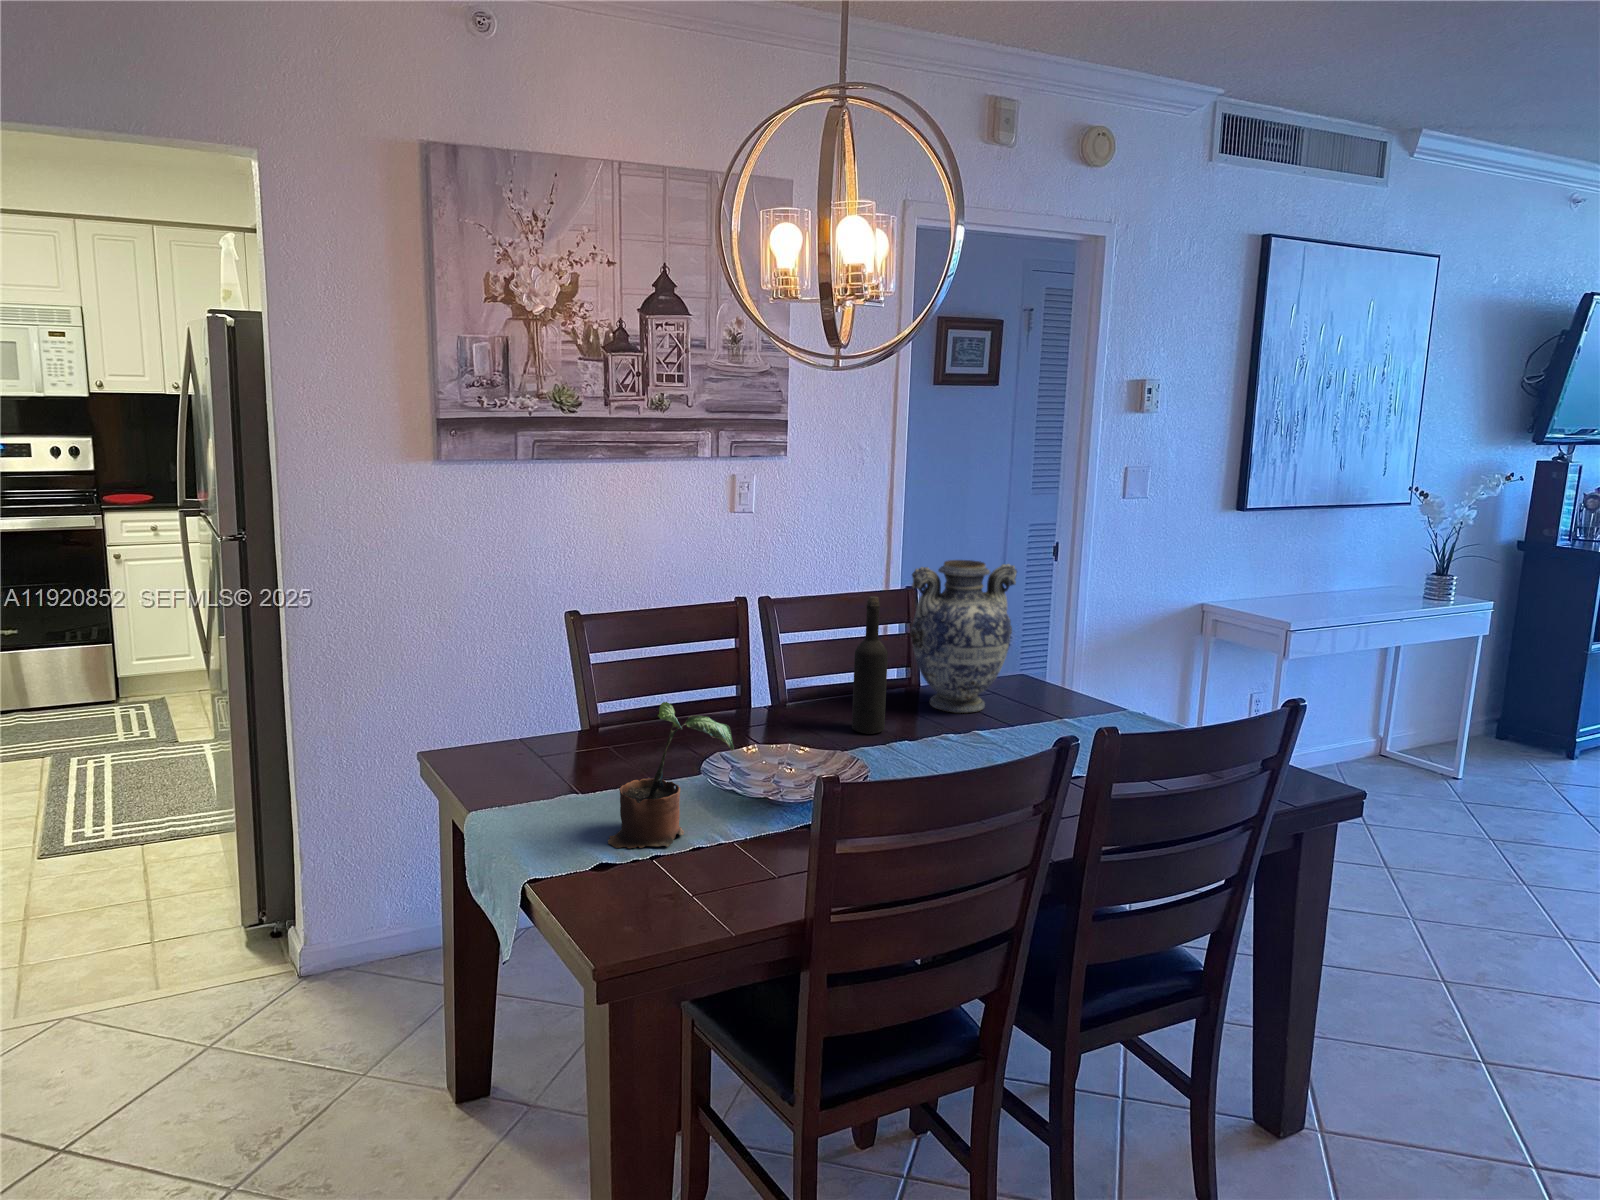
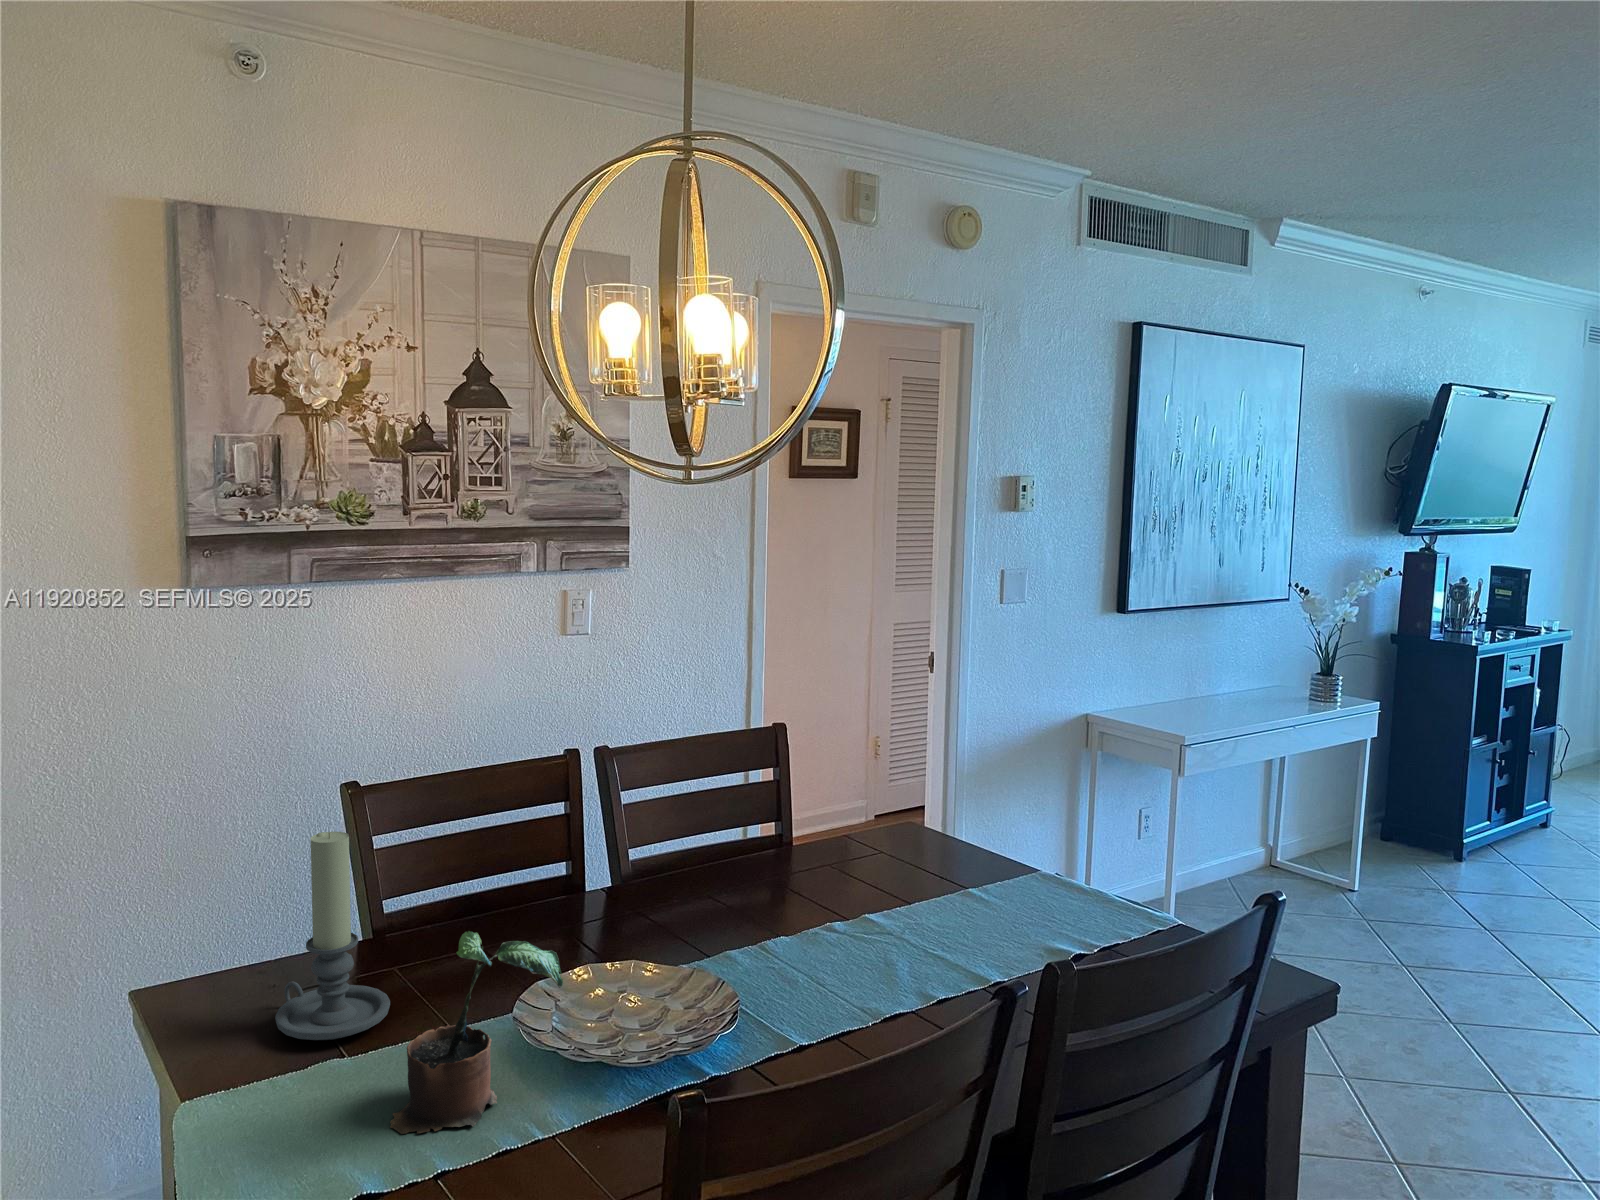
vase: present [910,560,1017,713] -> none [779,695,903,880]
wine bottle: present [852,596,888,734] -> none [714,749,755,918]
candle holder: none [521,636,603,791] -> present [275,832,390,1040]

